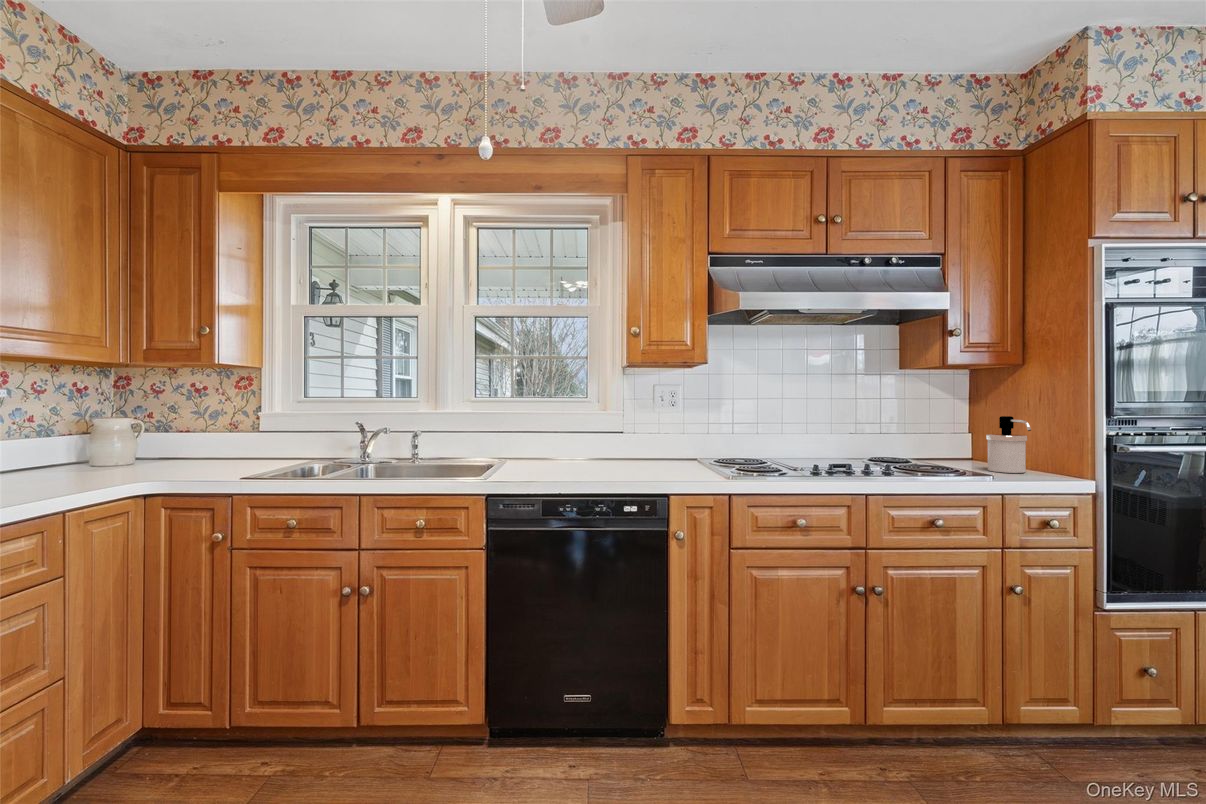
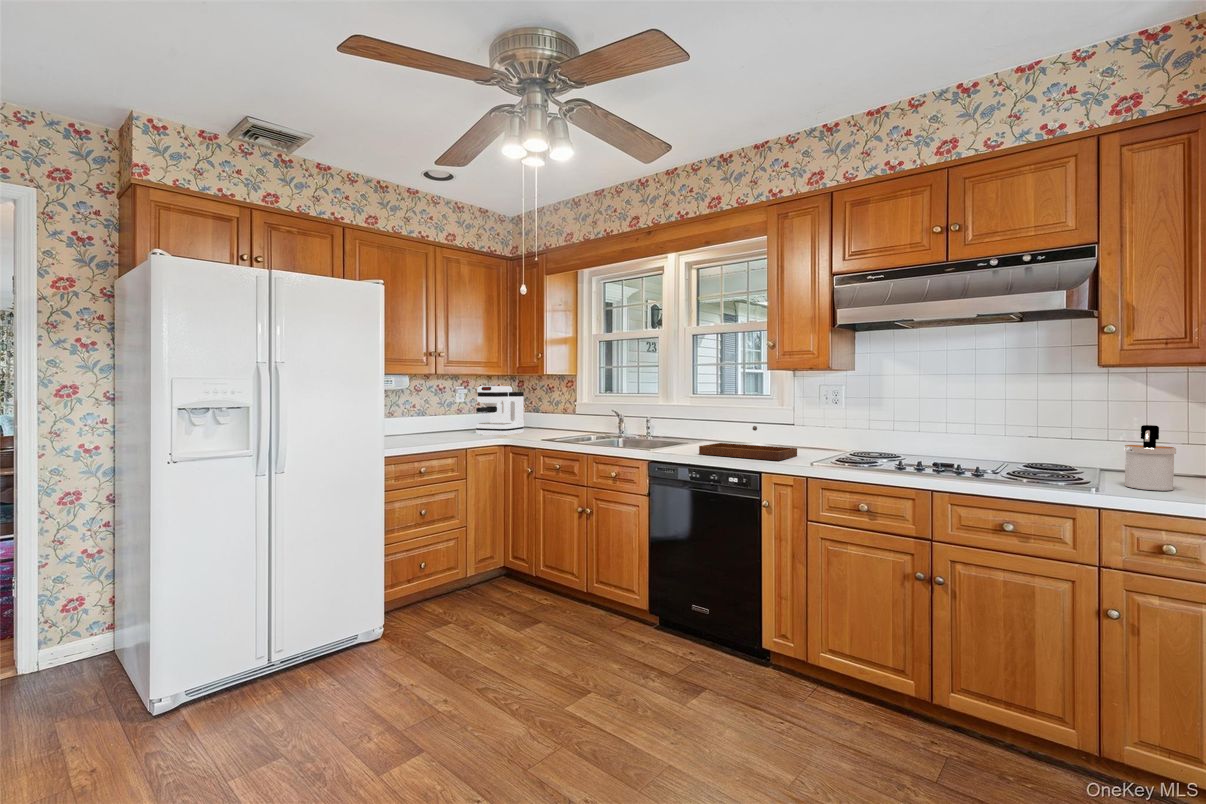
coffee maker: none [50,381,162,479] -> present [476,386,524,436]
tray: none [567,434,684,477] -> present [699,426,797,461]

